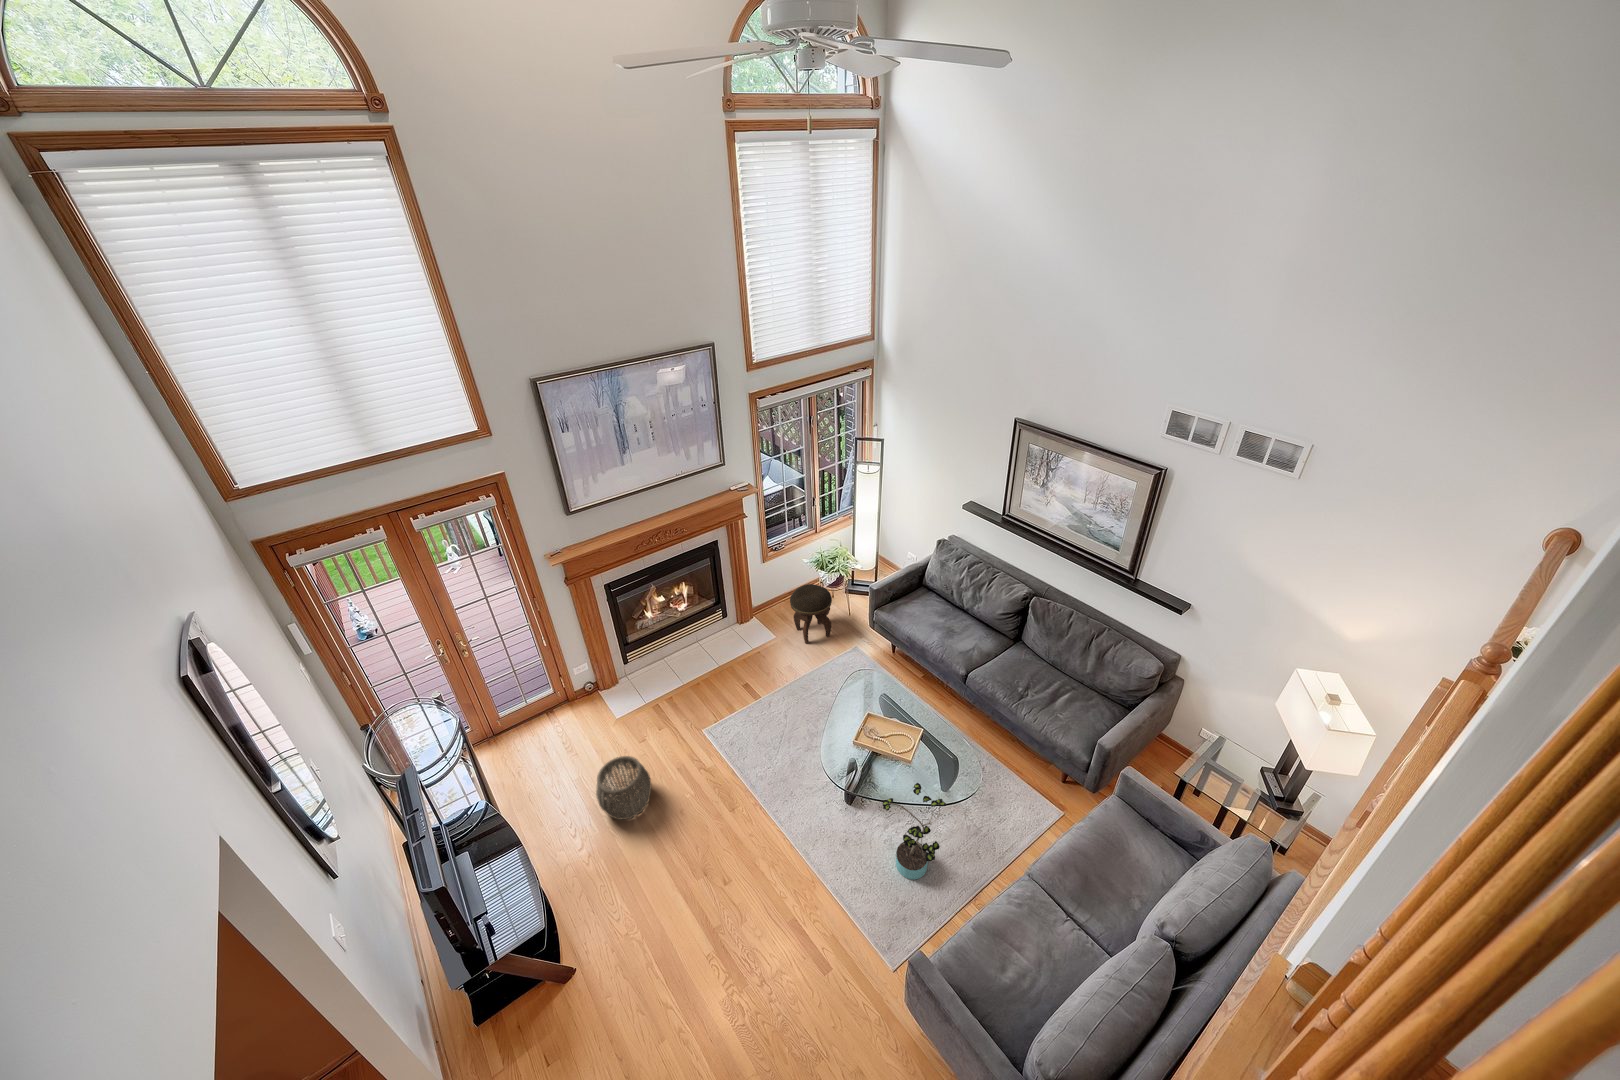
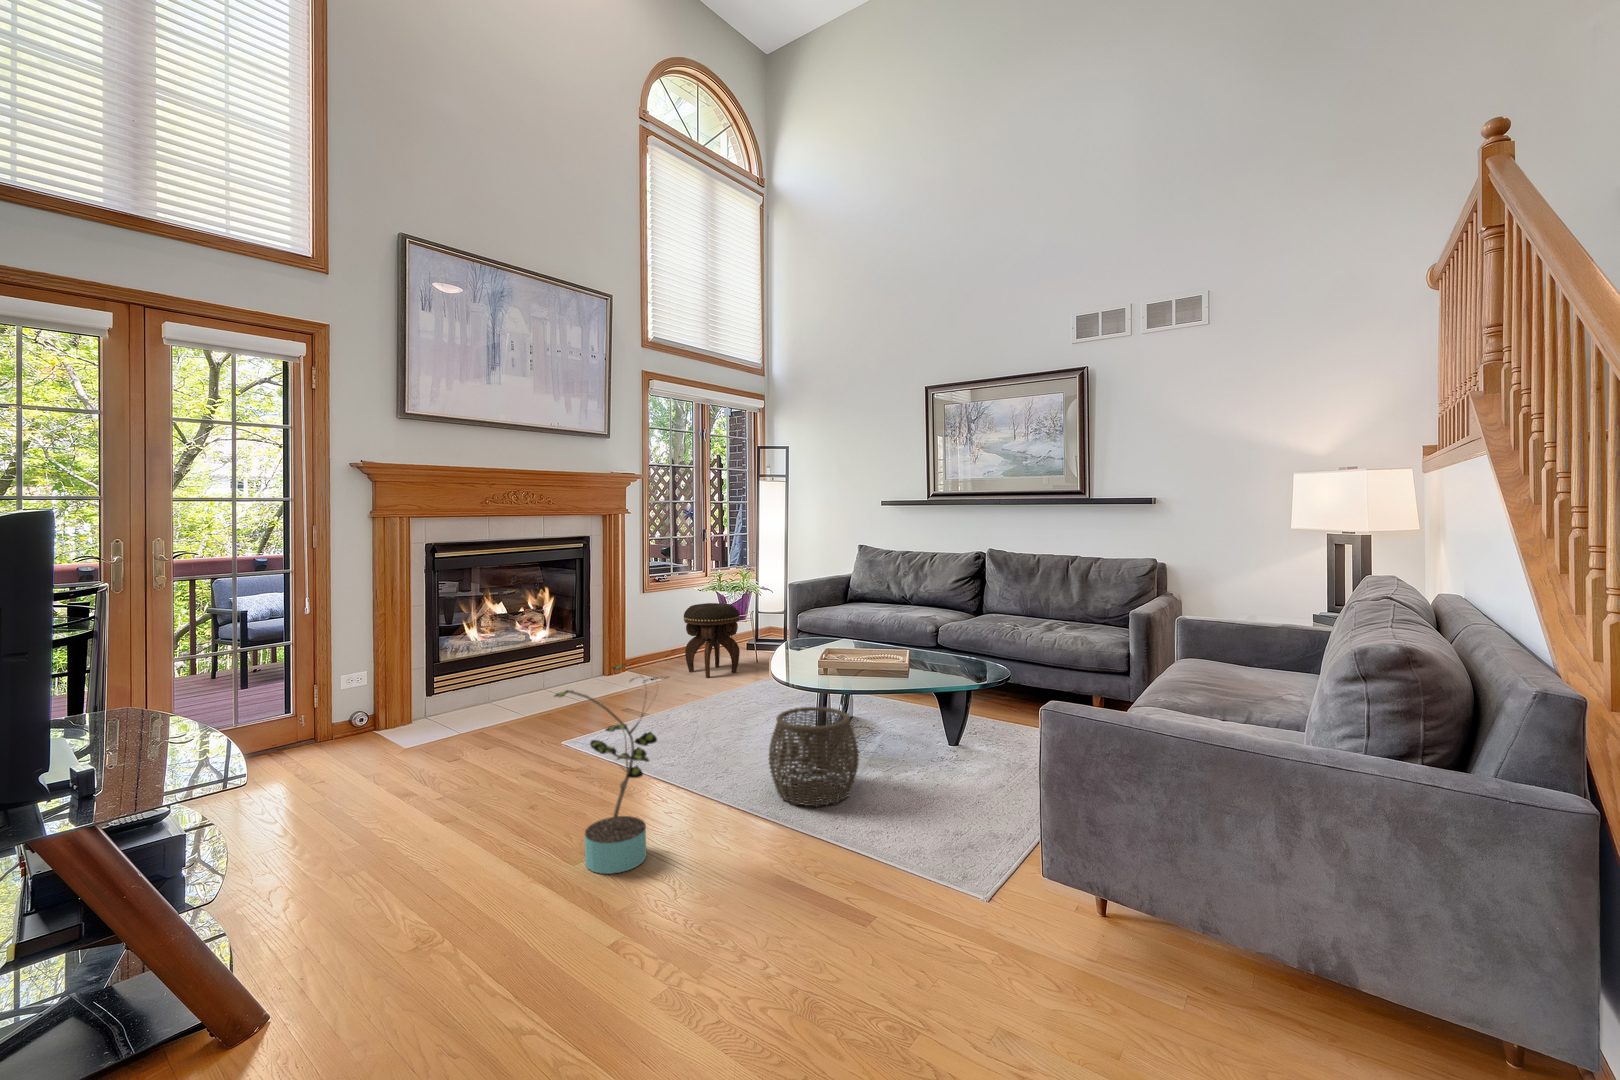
woven basket: present [596,756,651,820] -> present [769,707,859,806]
potted plant: present [883,783,947,880] -> present [555,664,658,874]

